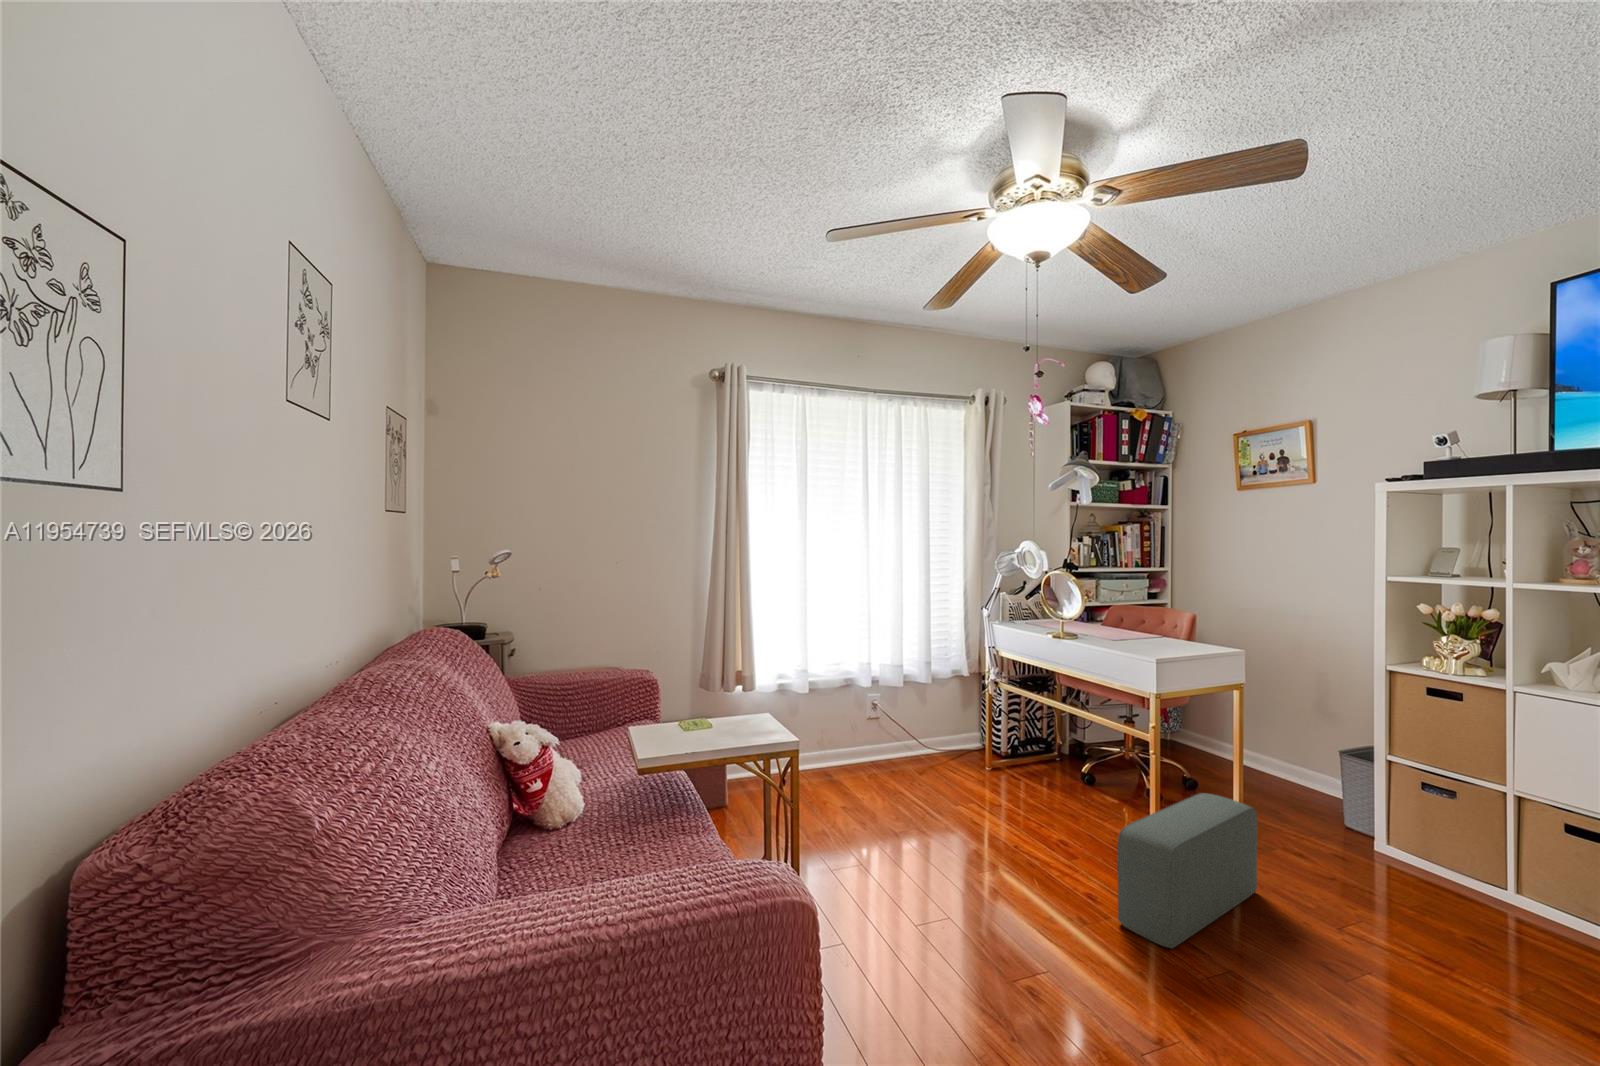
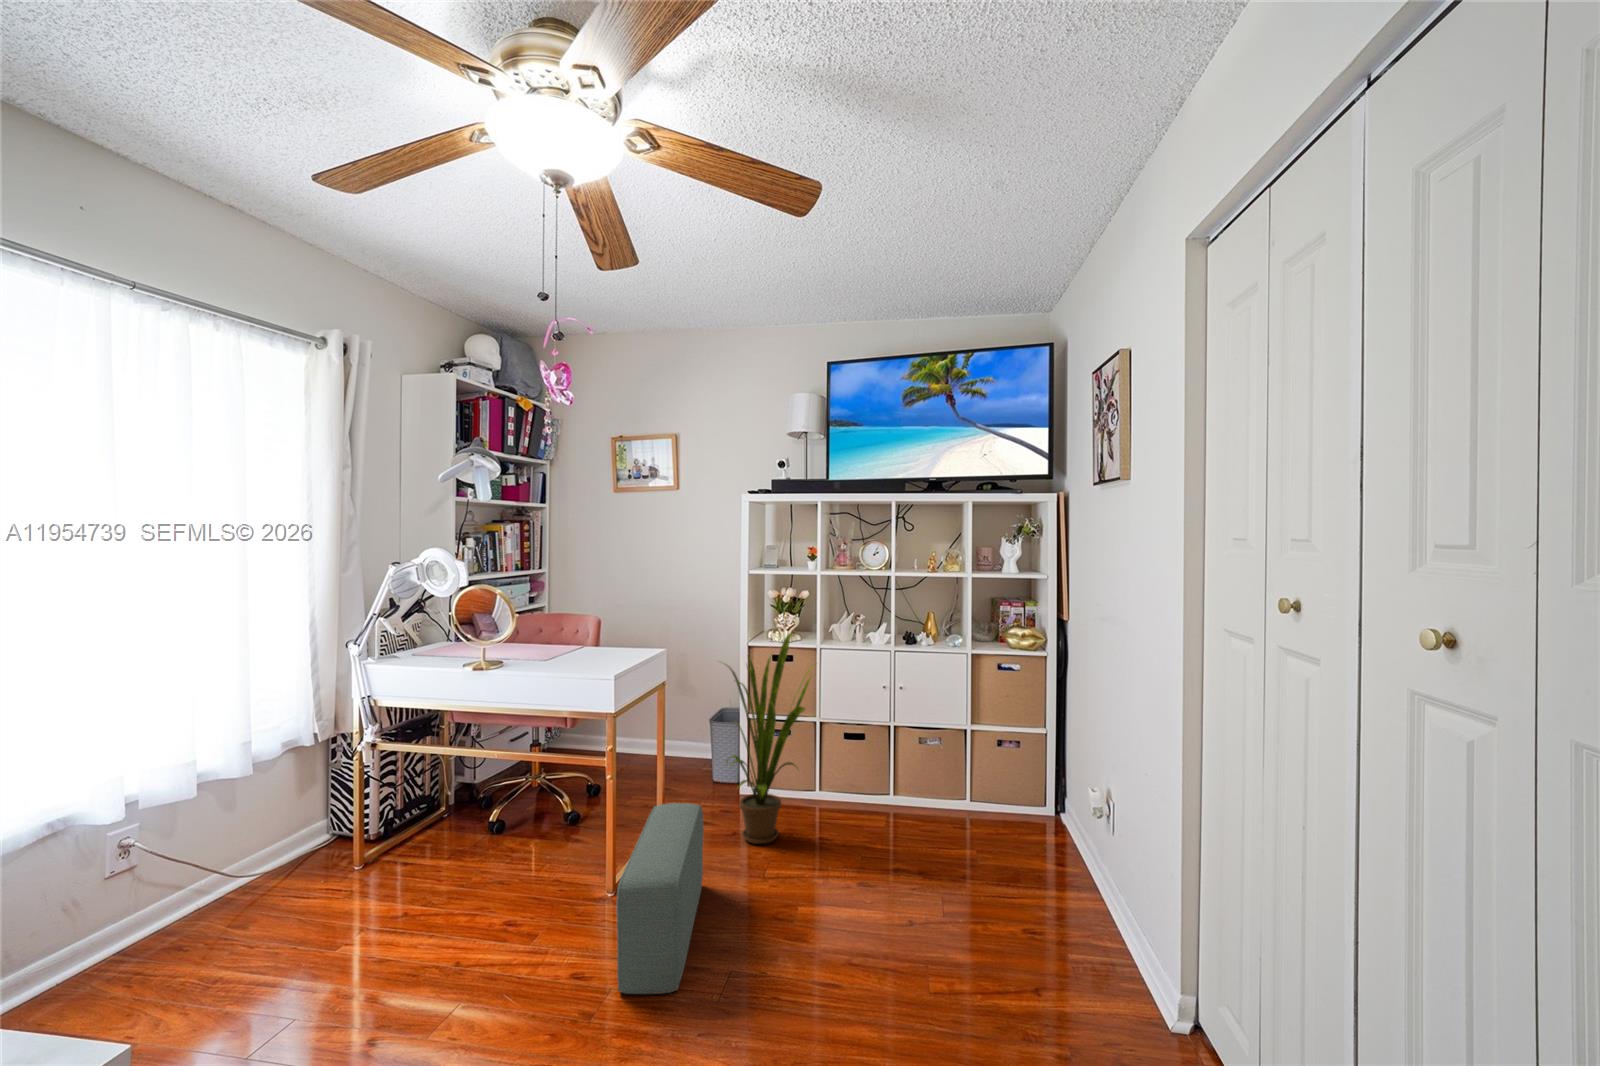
house plant: none [1315,653,1471,896] -> present [729,633,810,844]

